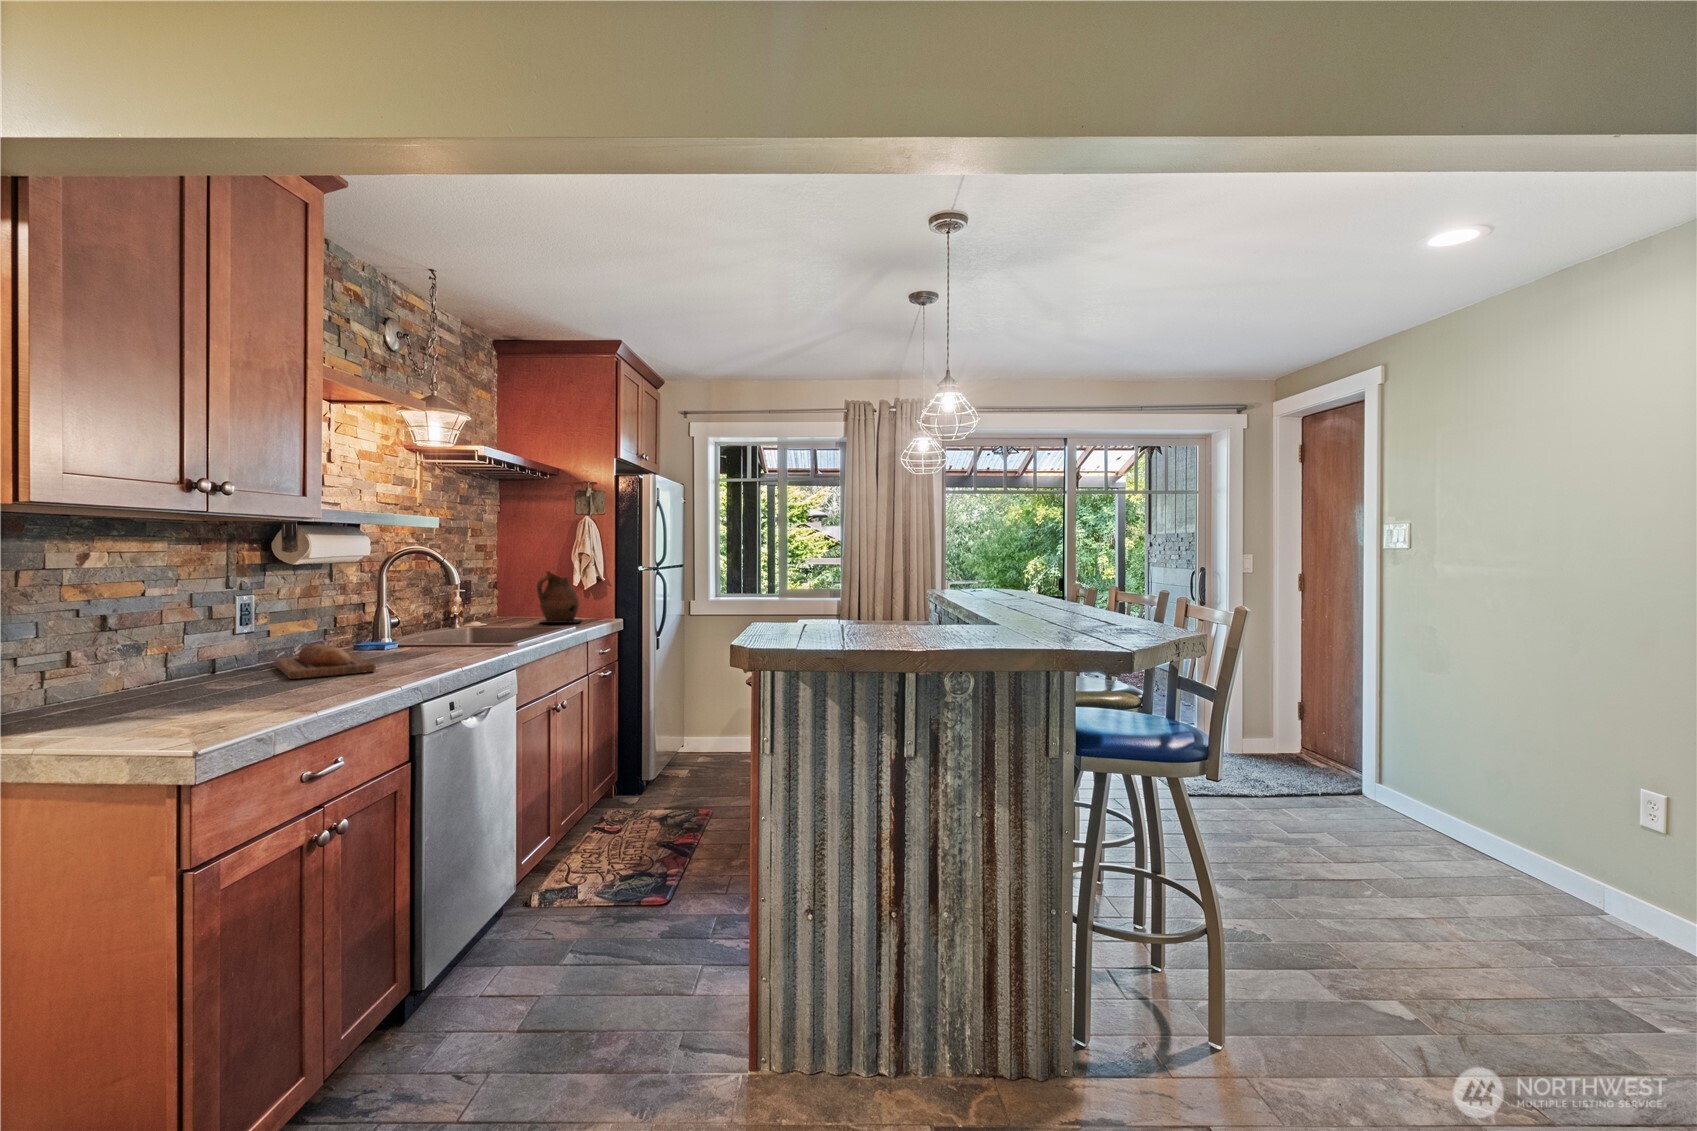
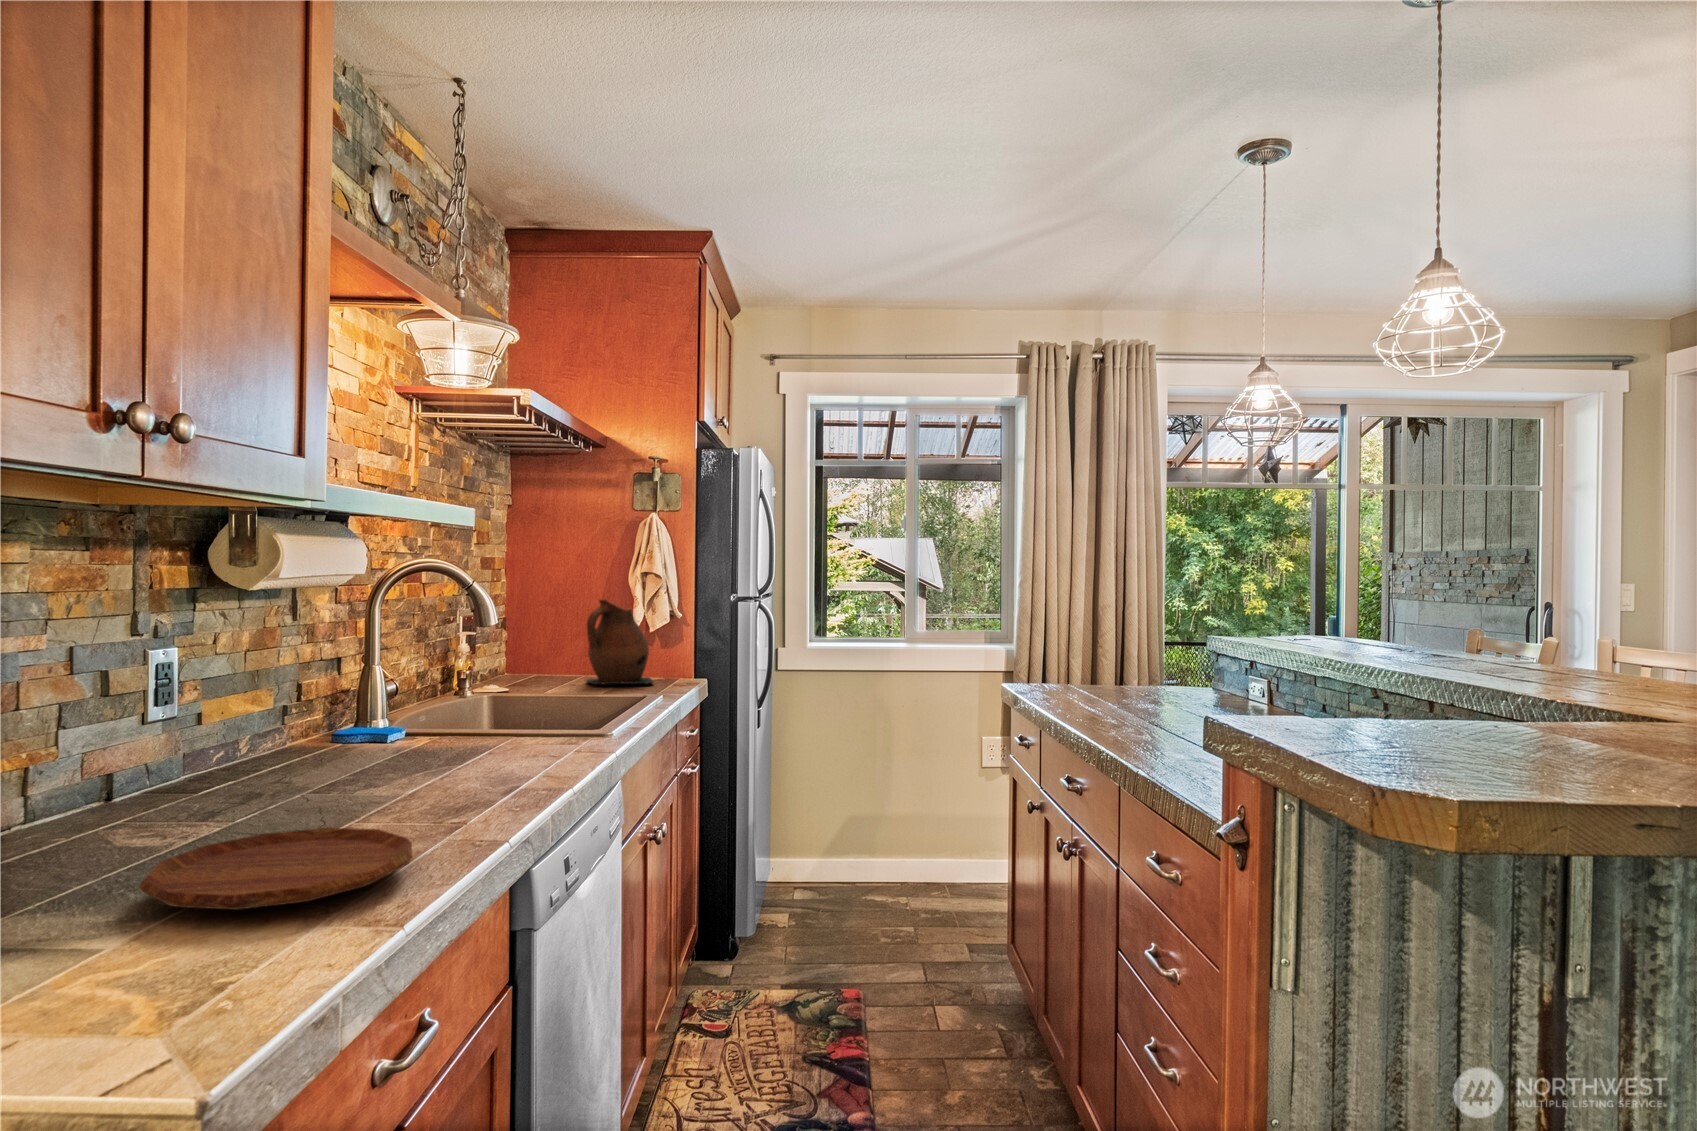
bread loaf: present [274,644,376,679] -> none [214,742,426,822]
tray: none [206,677,342,703] -> present [139,828,412,910]

